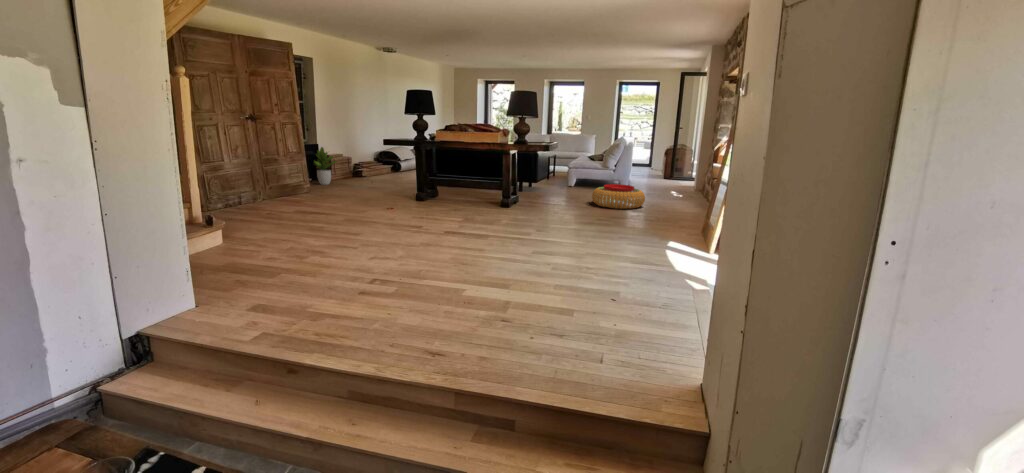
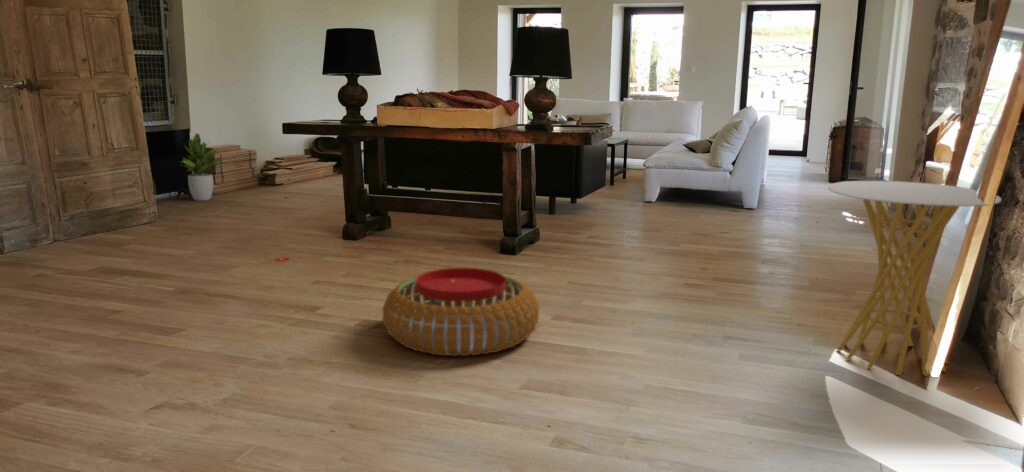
side table: none [667,165,742,251] -> present [828,181,1001,376]
pouf: present [592,184,645,209] -> present [382,268,539,356]

